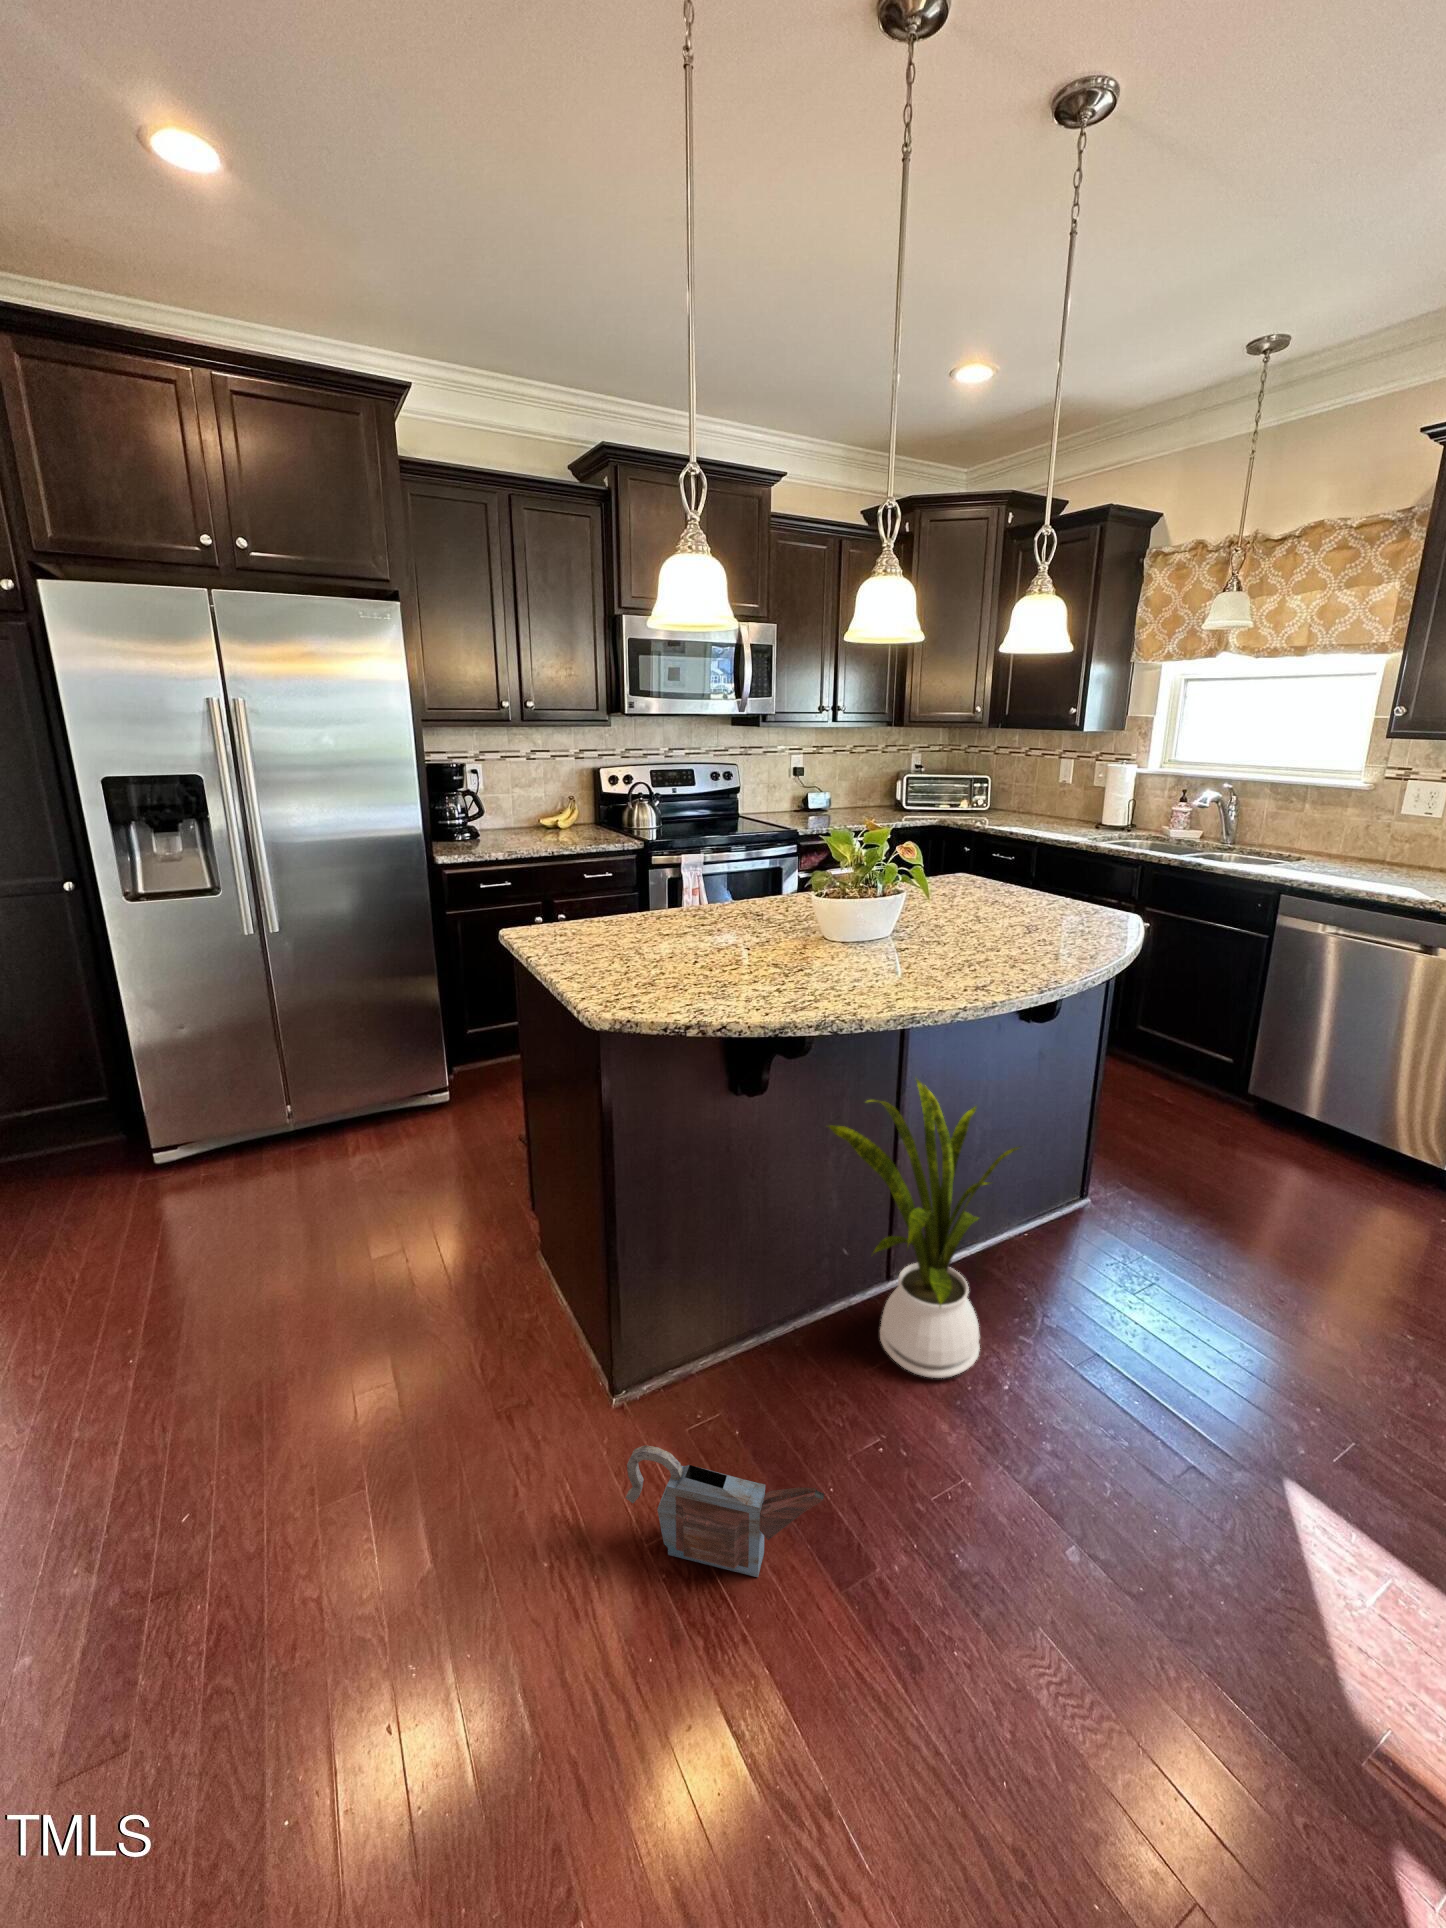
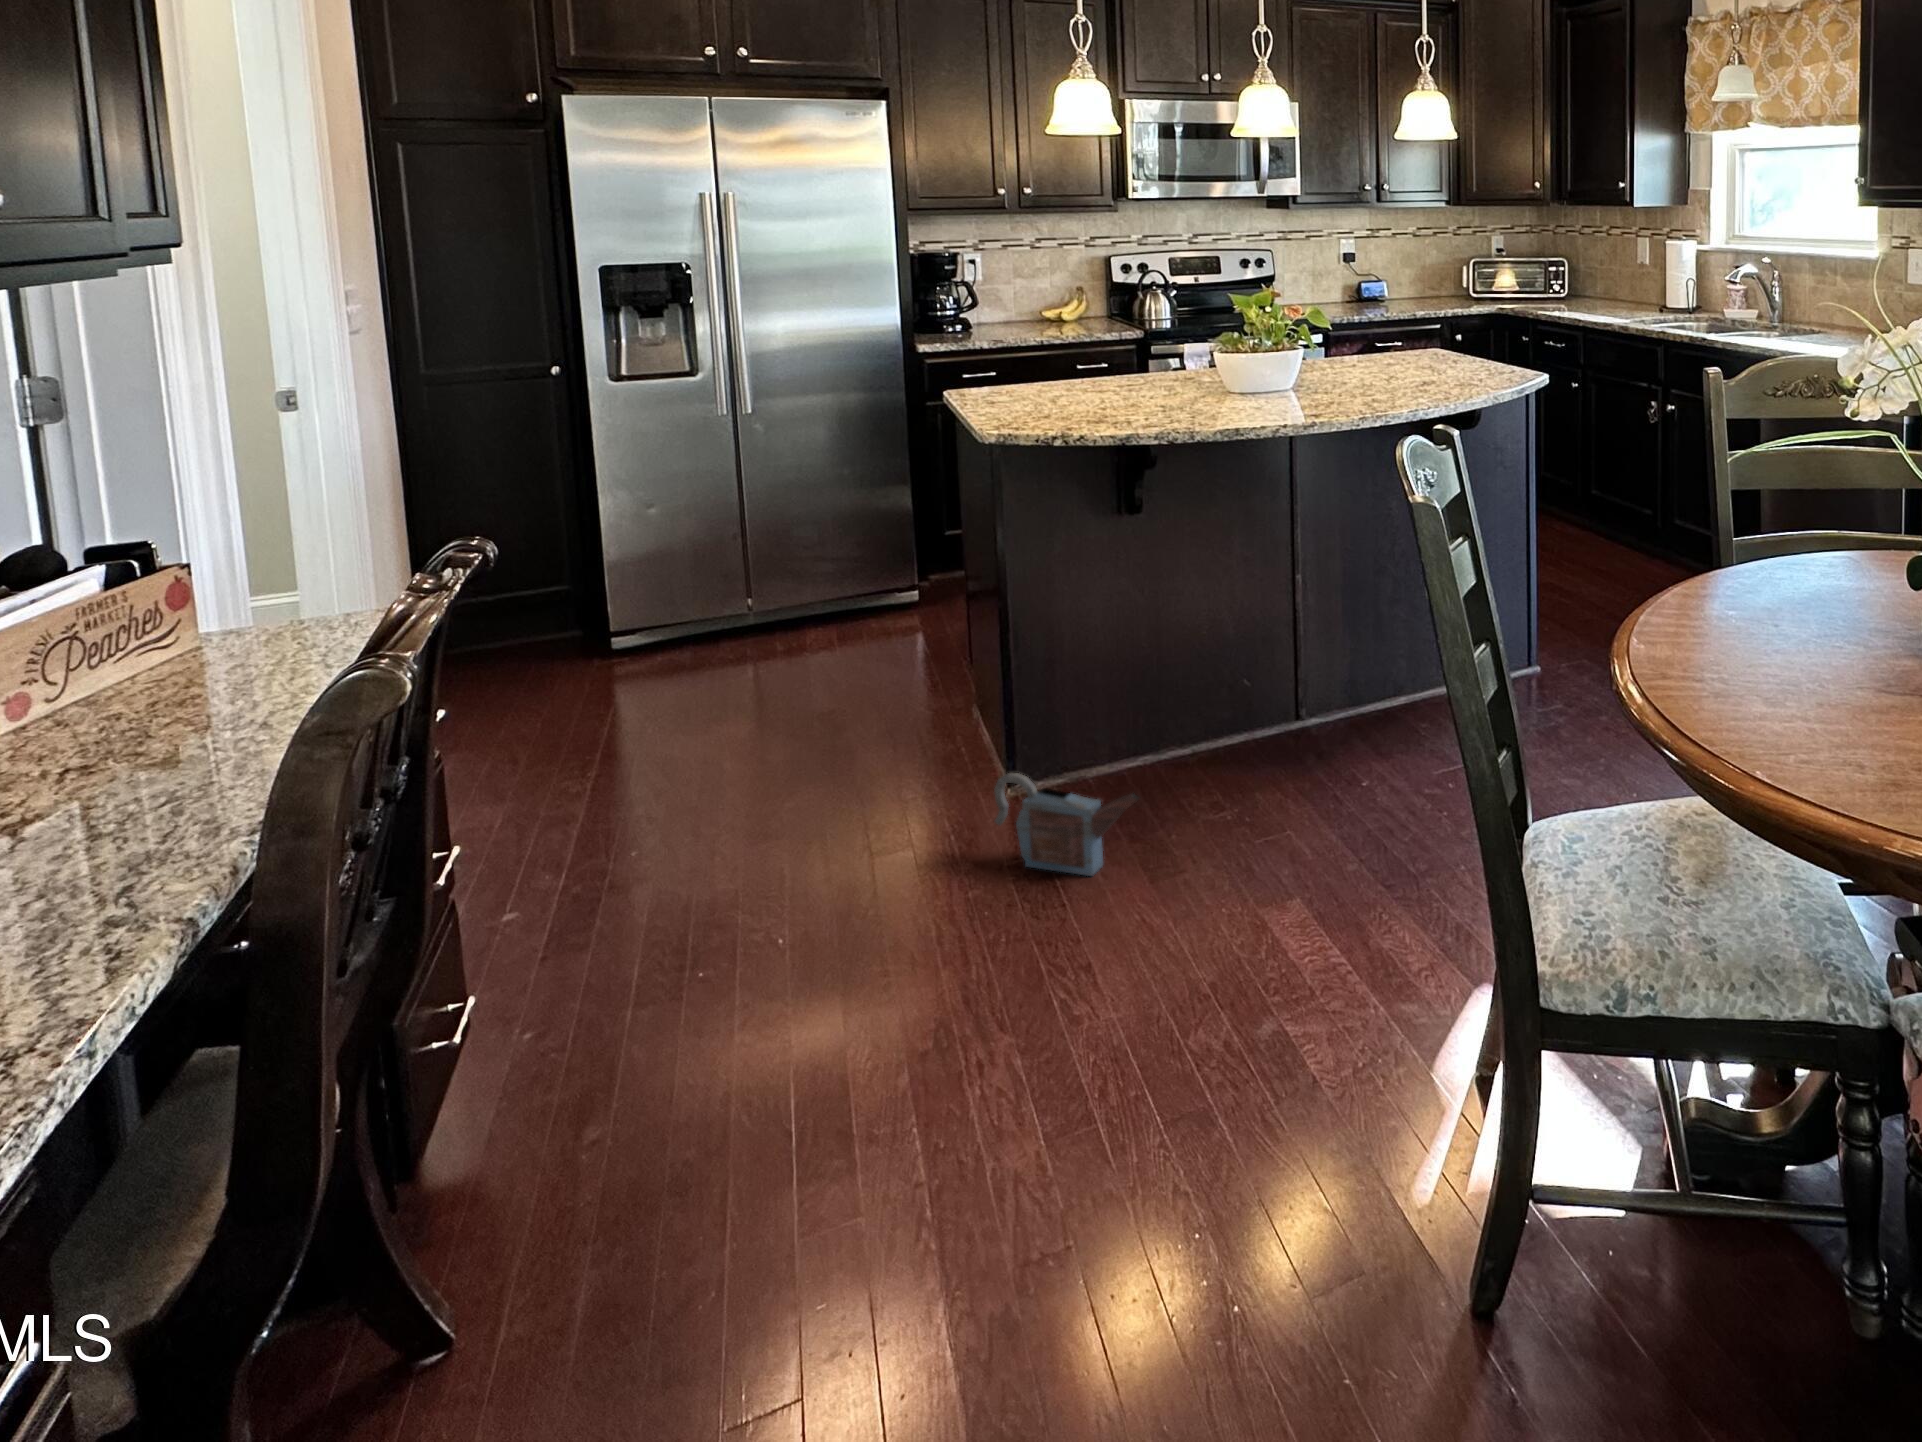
house plant: present [828,1079,1019,1378] -> none [1204,509,1371,777]

